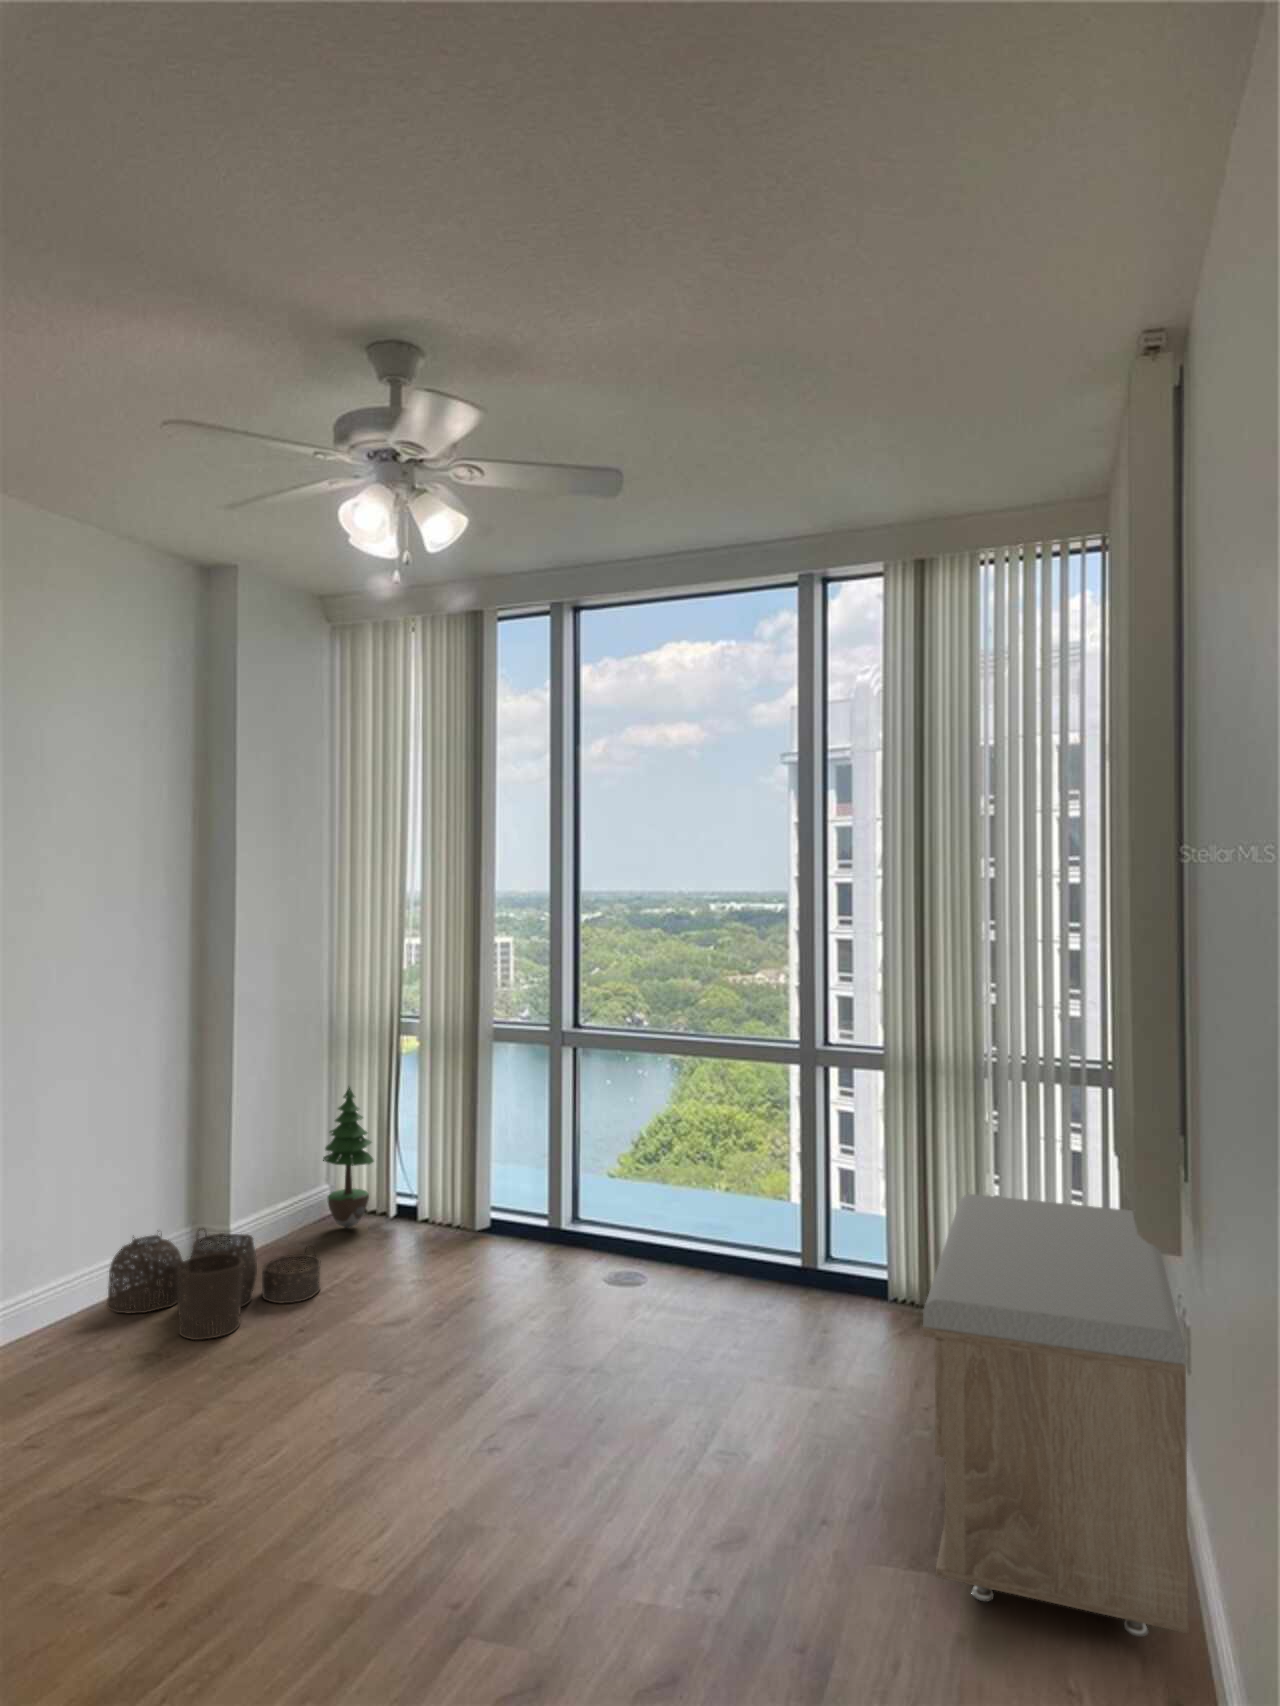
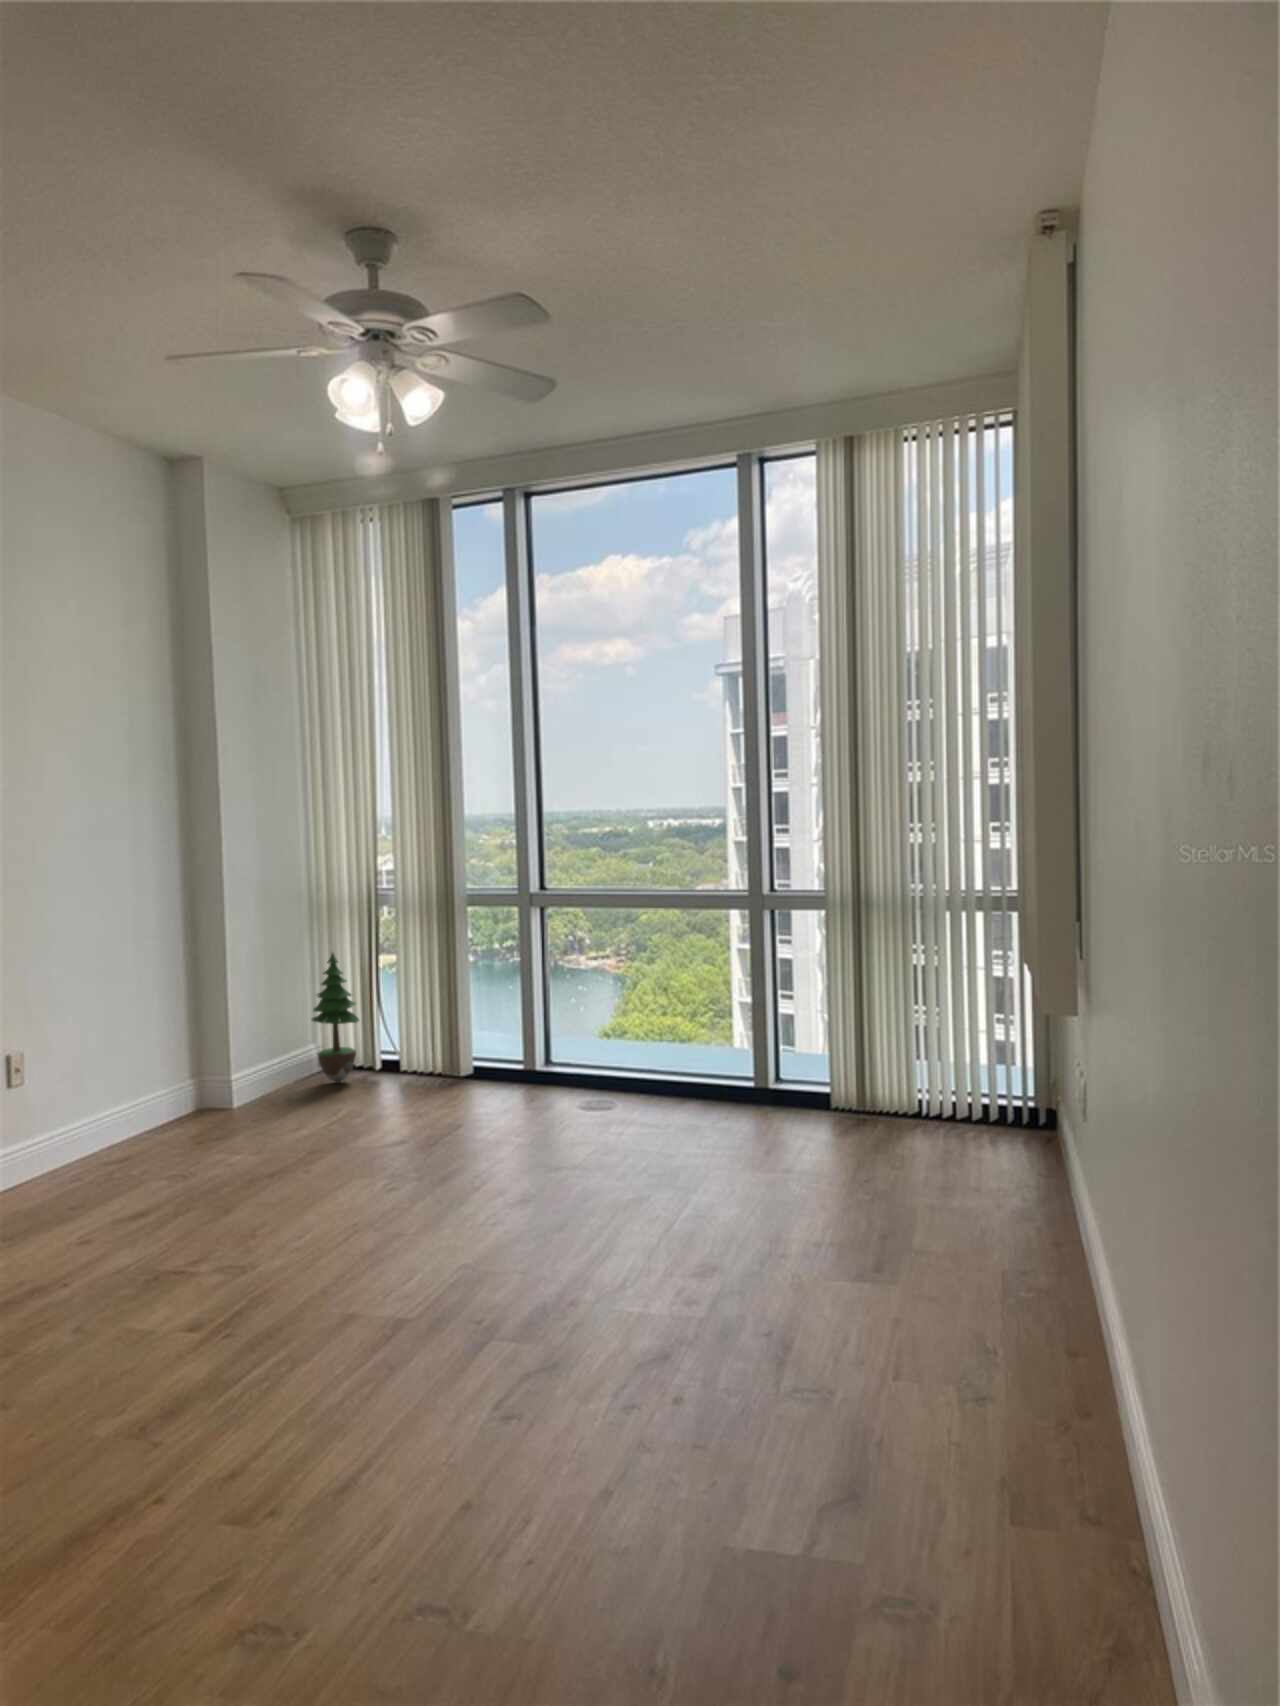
storage bench: present [923,1194,1188,1637] -> none [855,993,1067,1307]
woven basket: present [107,1230,321,1340] -> none [125,1074,321,1165]

